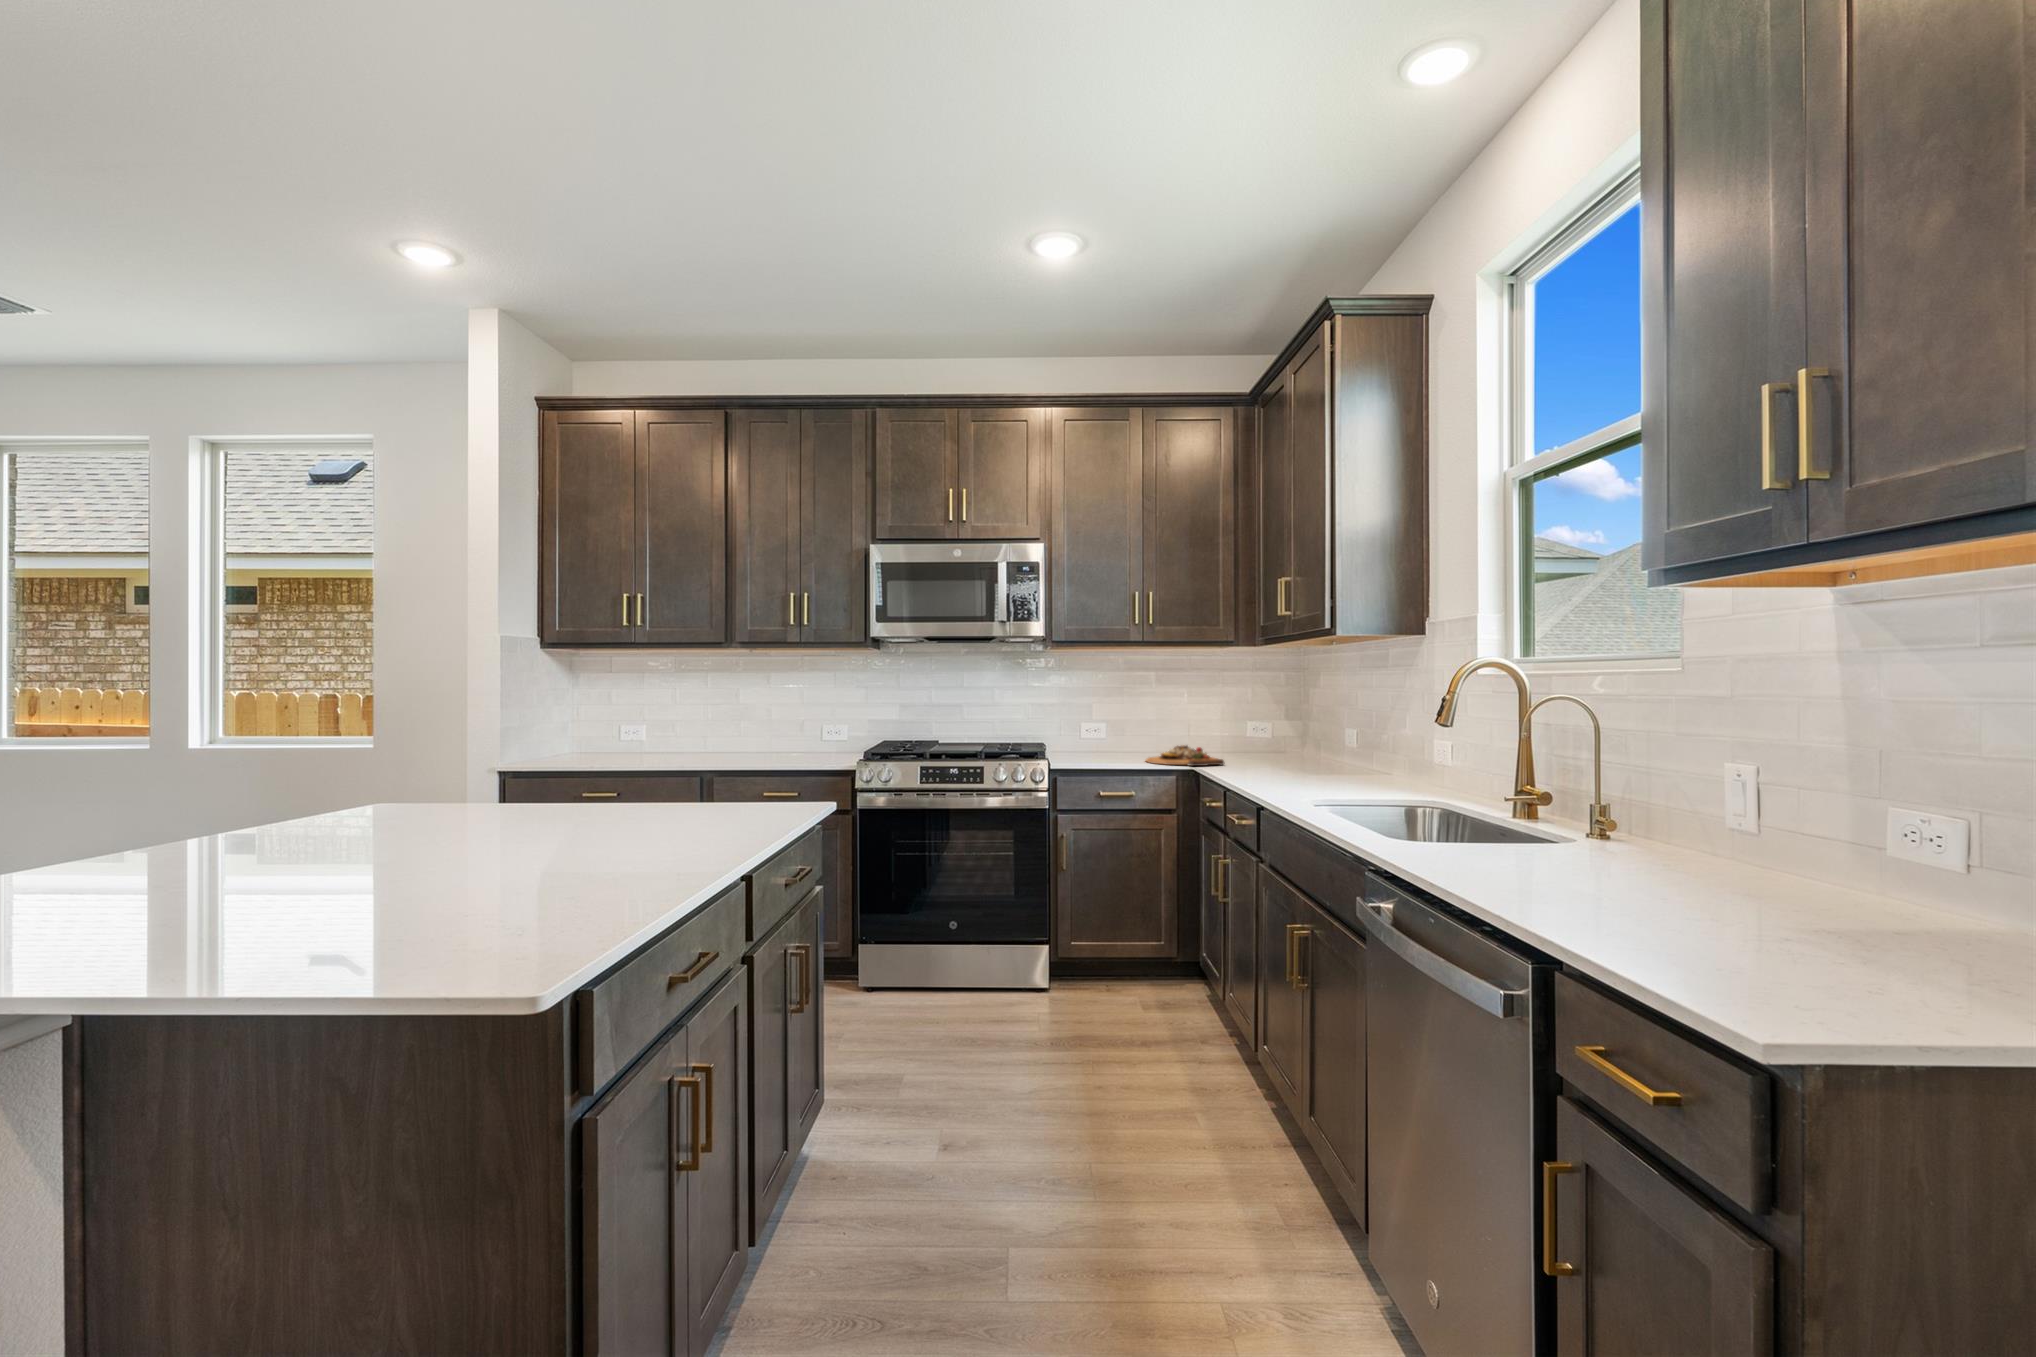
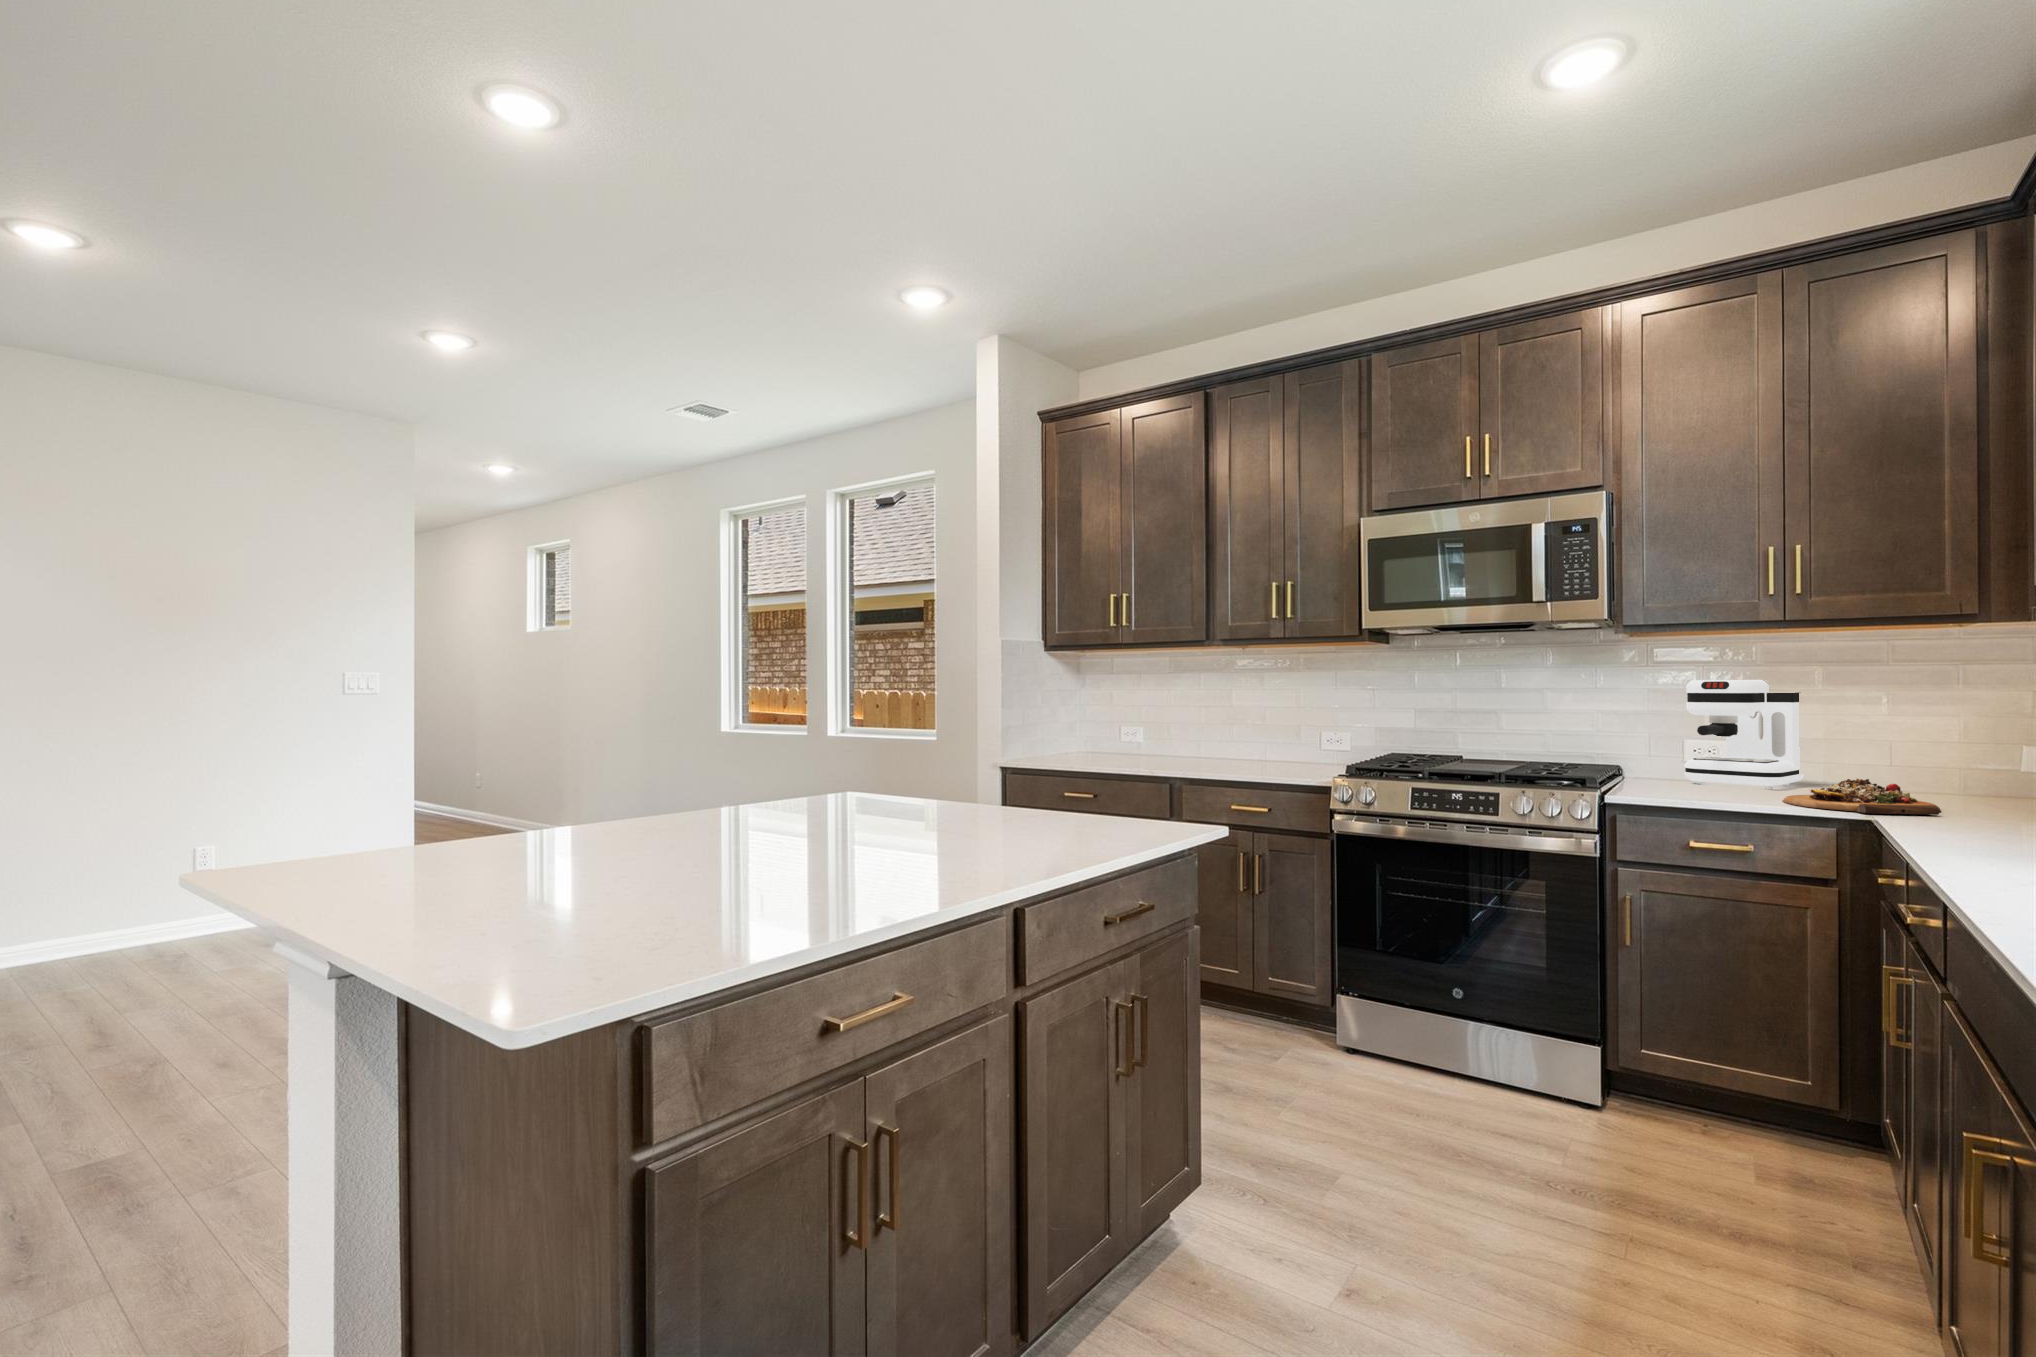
coffee maker: none [1081,681,1143,754] -> present [1685,680,1804,788]

